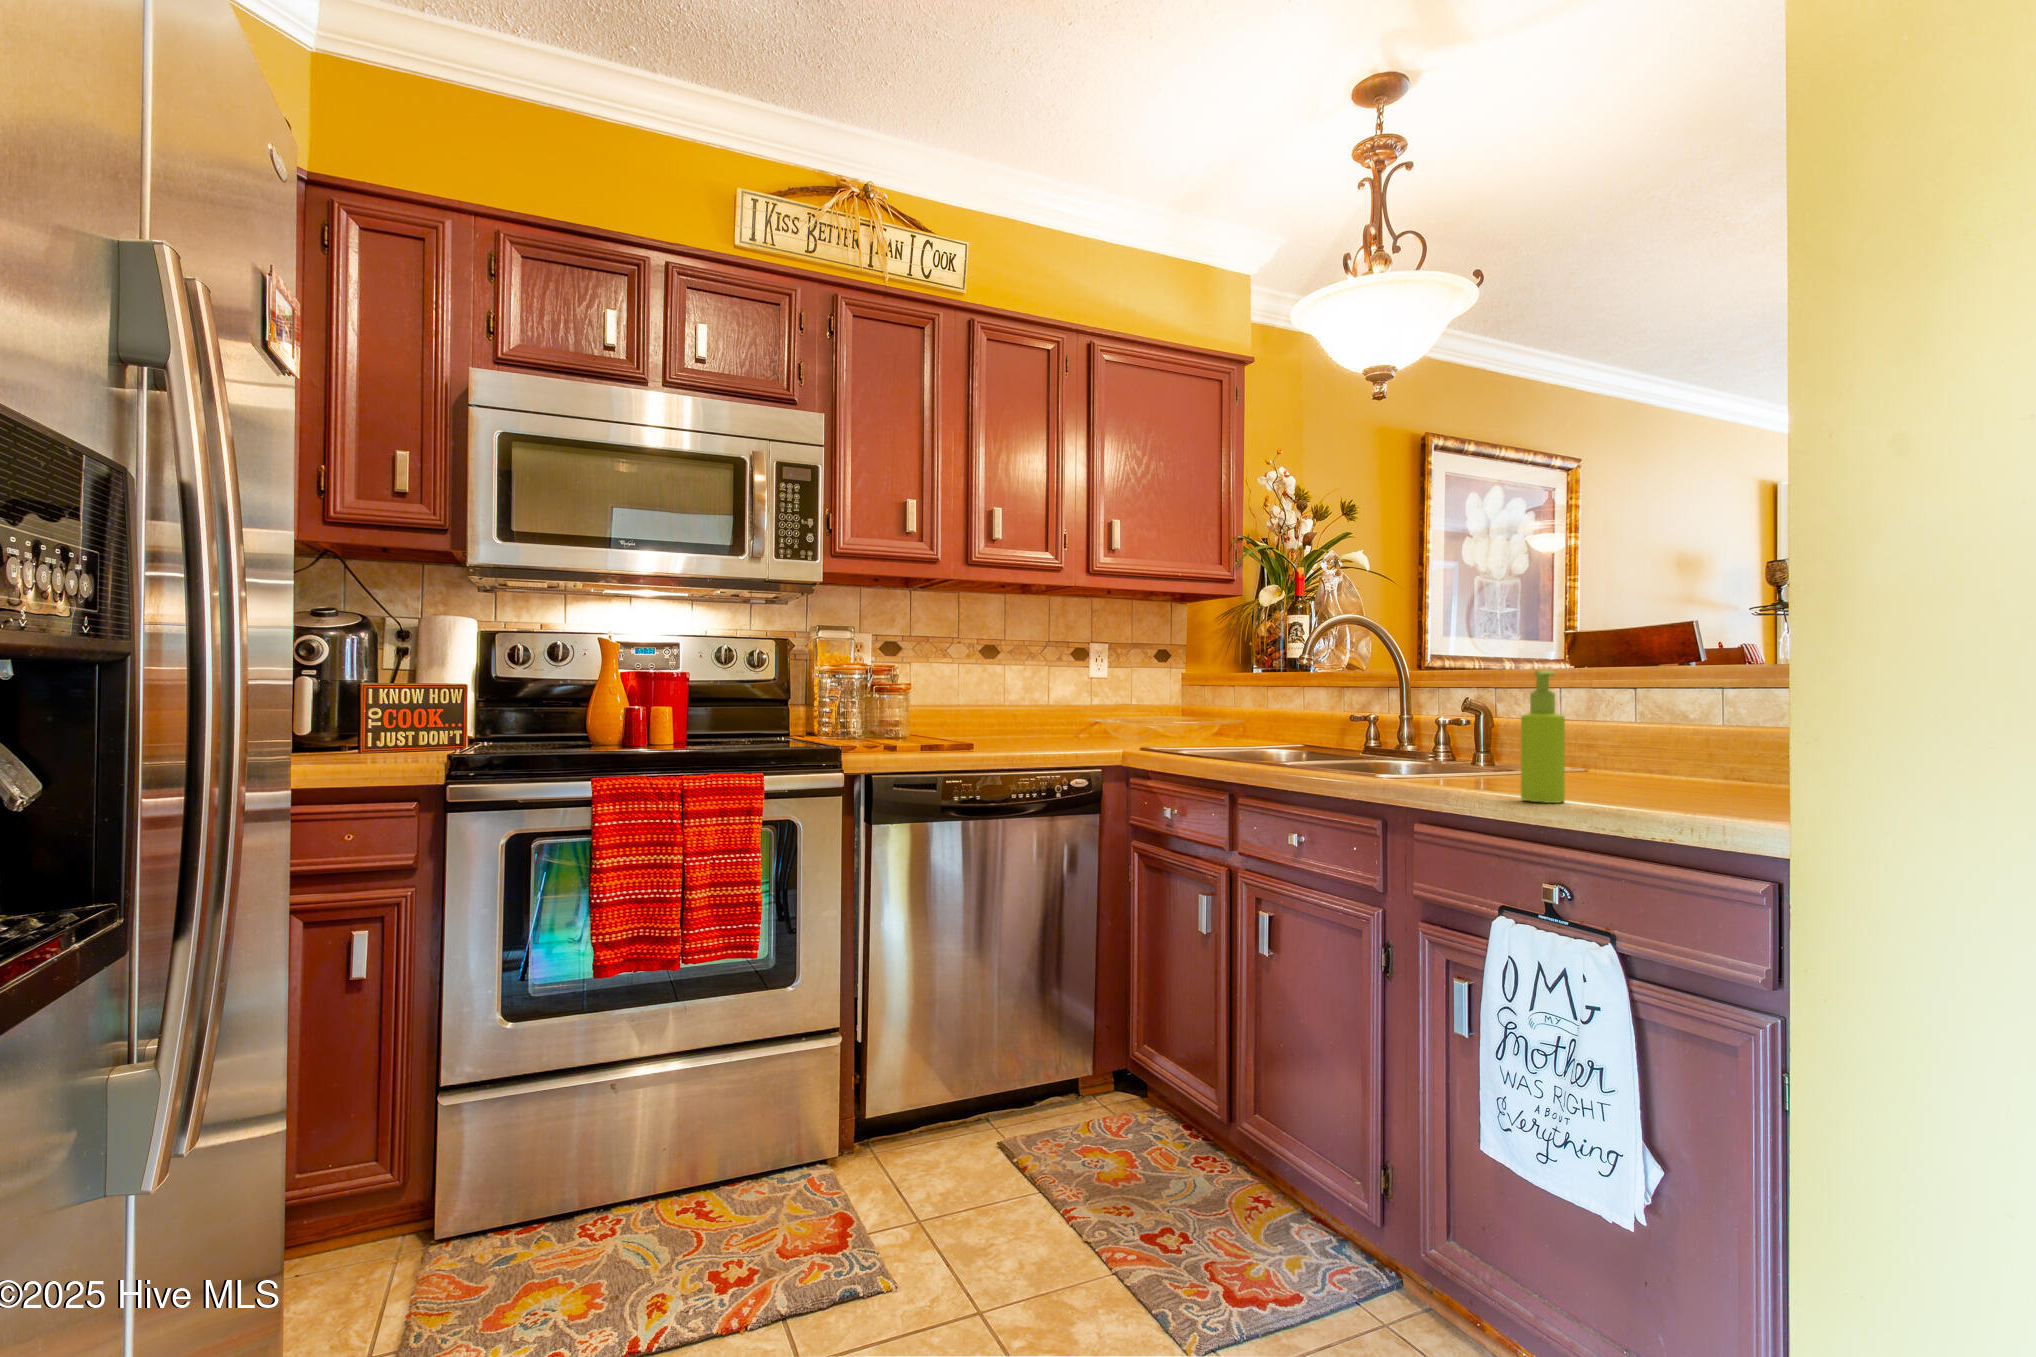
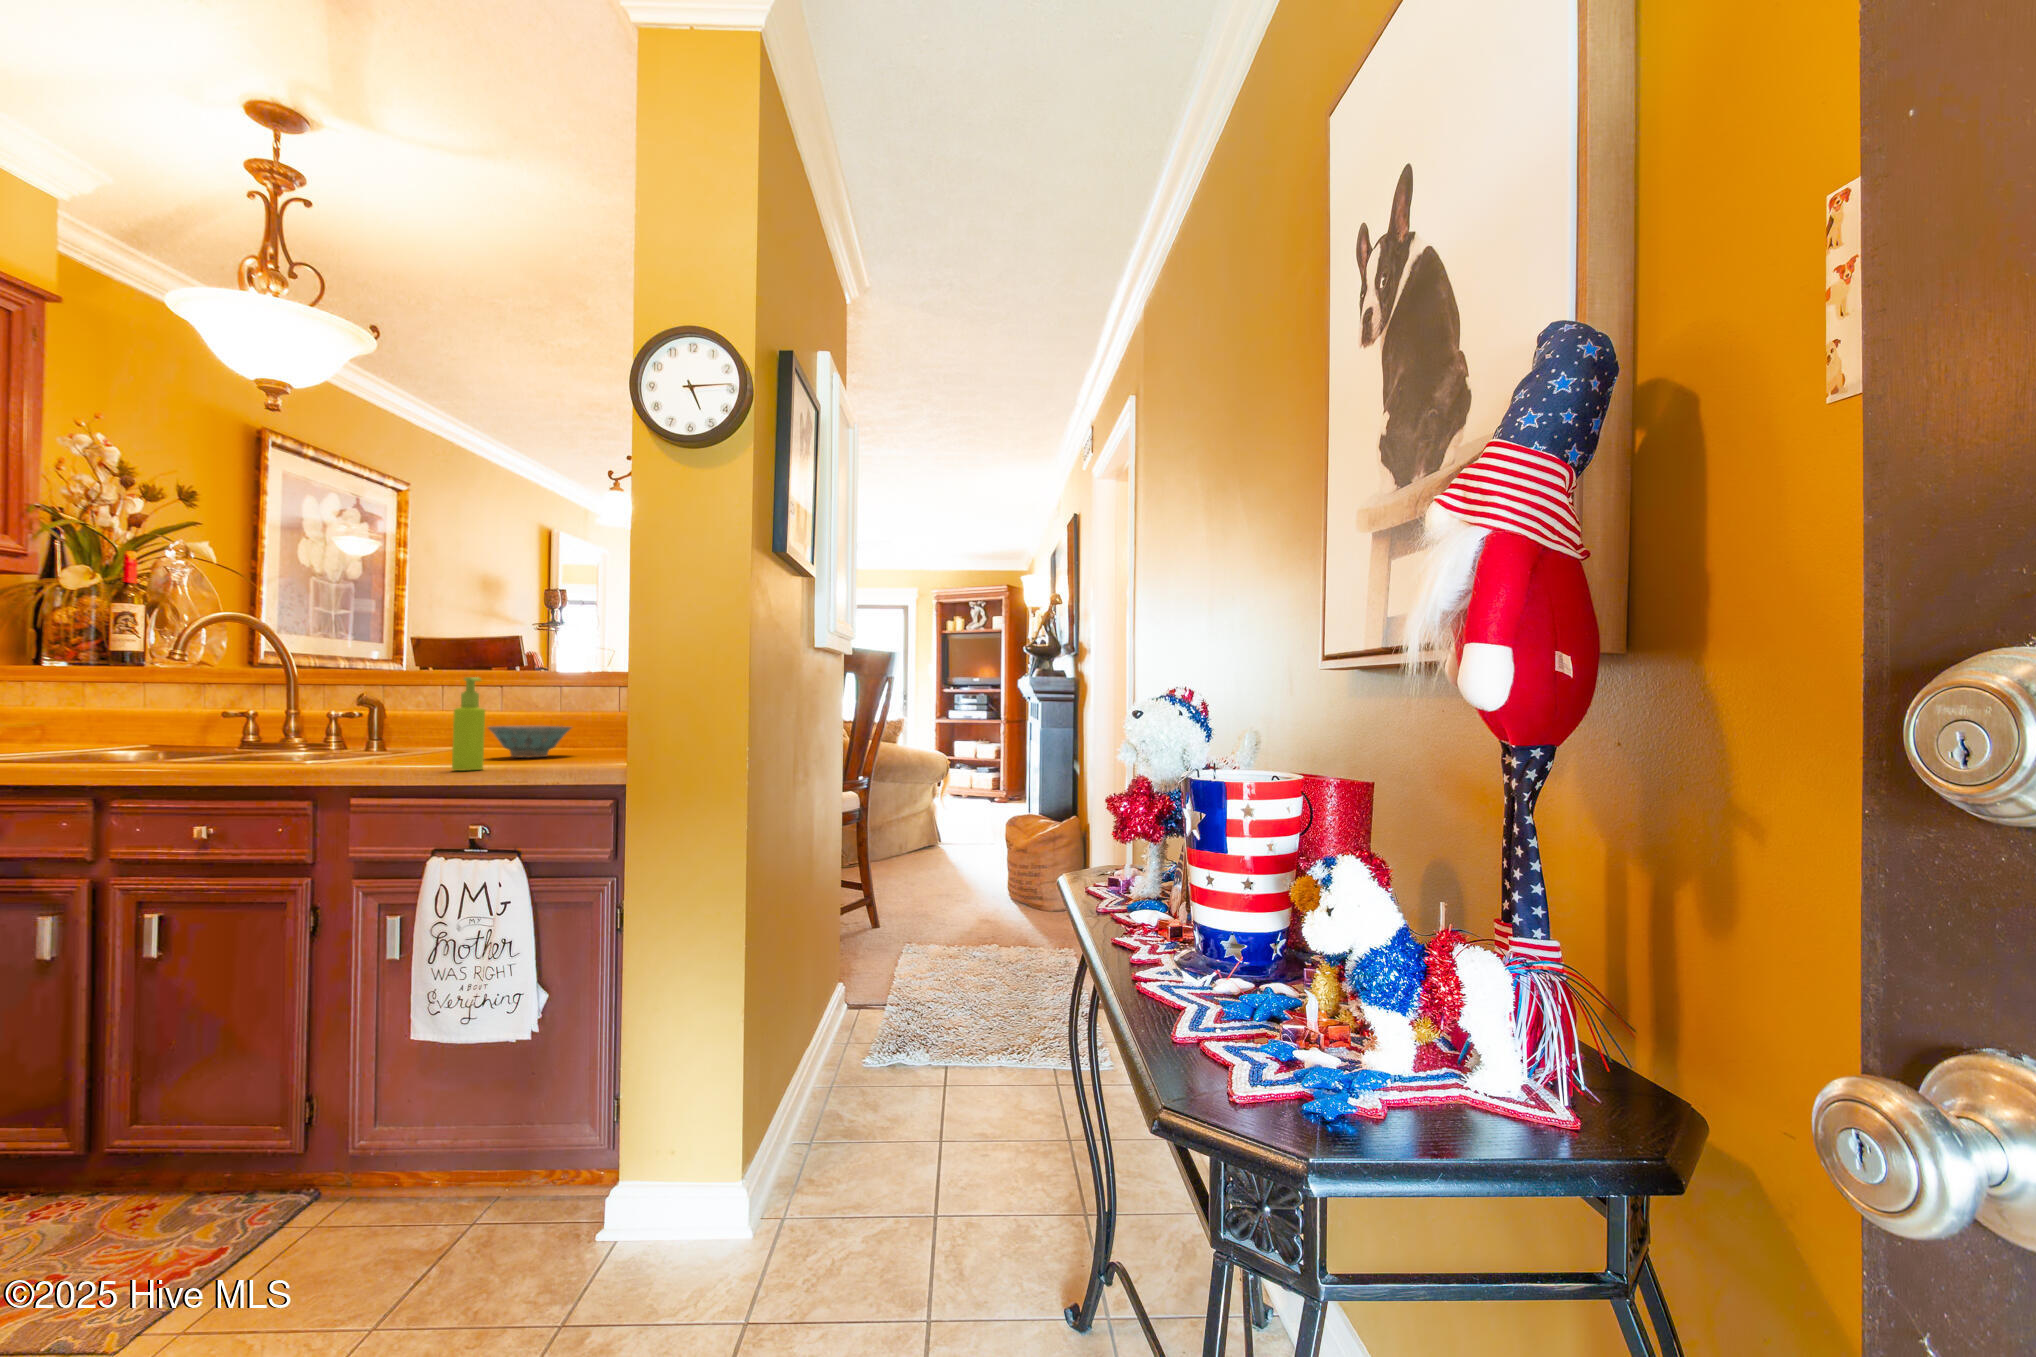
ceramic bowl: none [1597,739,1733,788] -> present [488,726,571,758]

